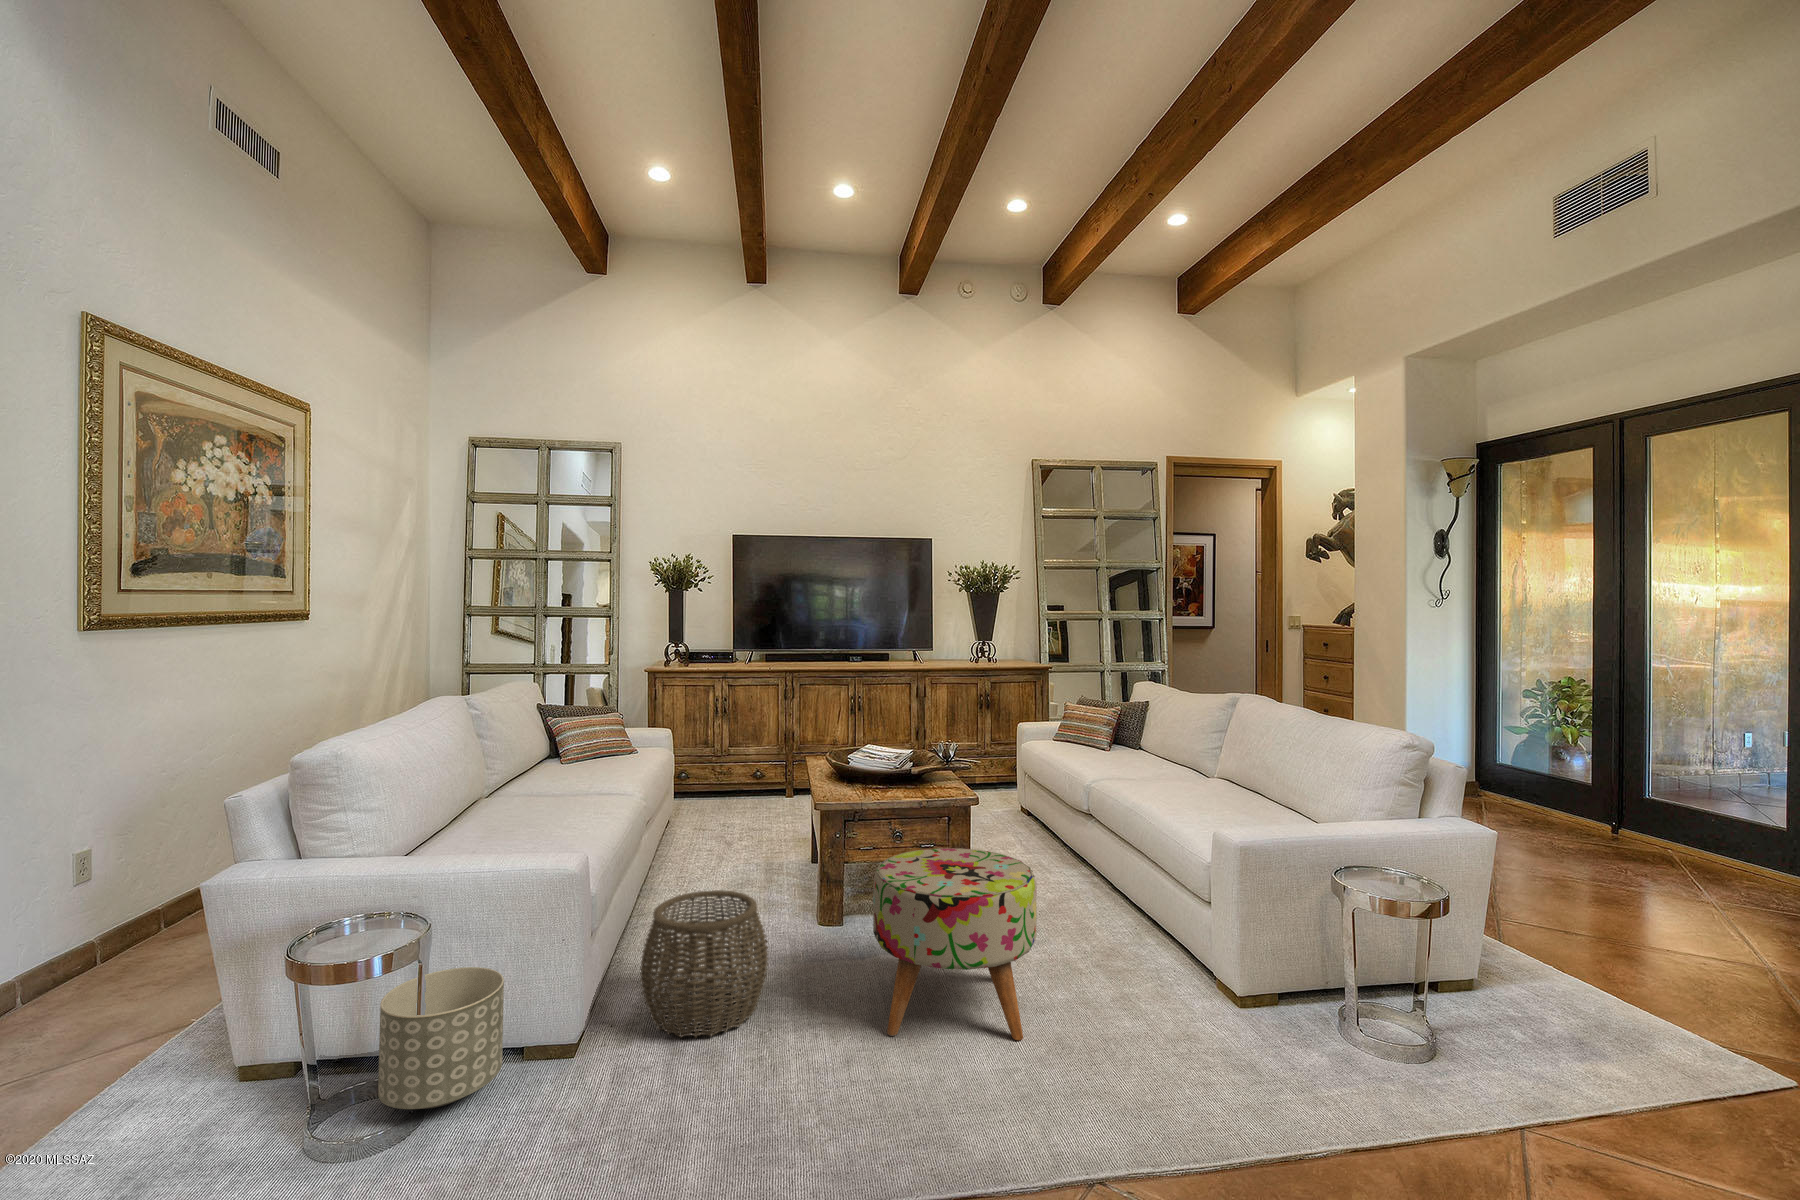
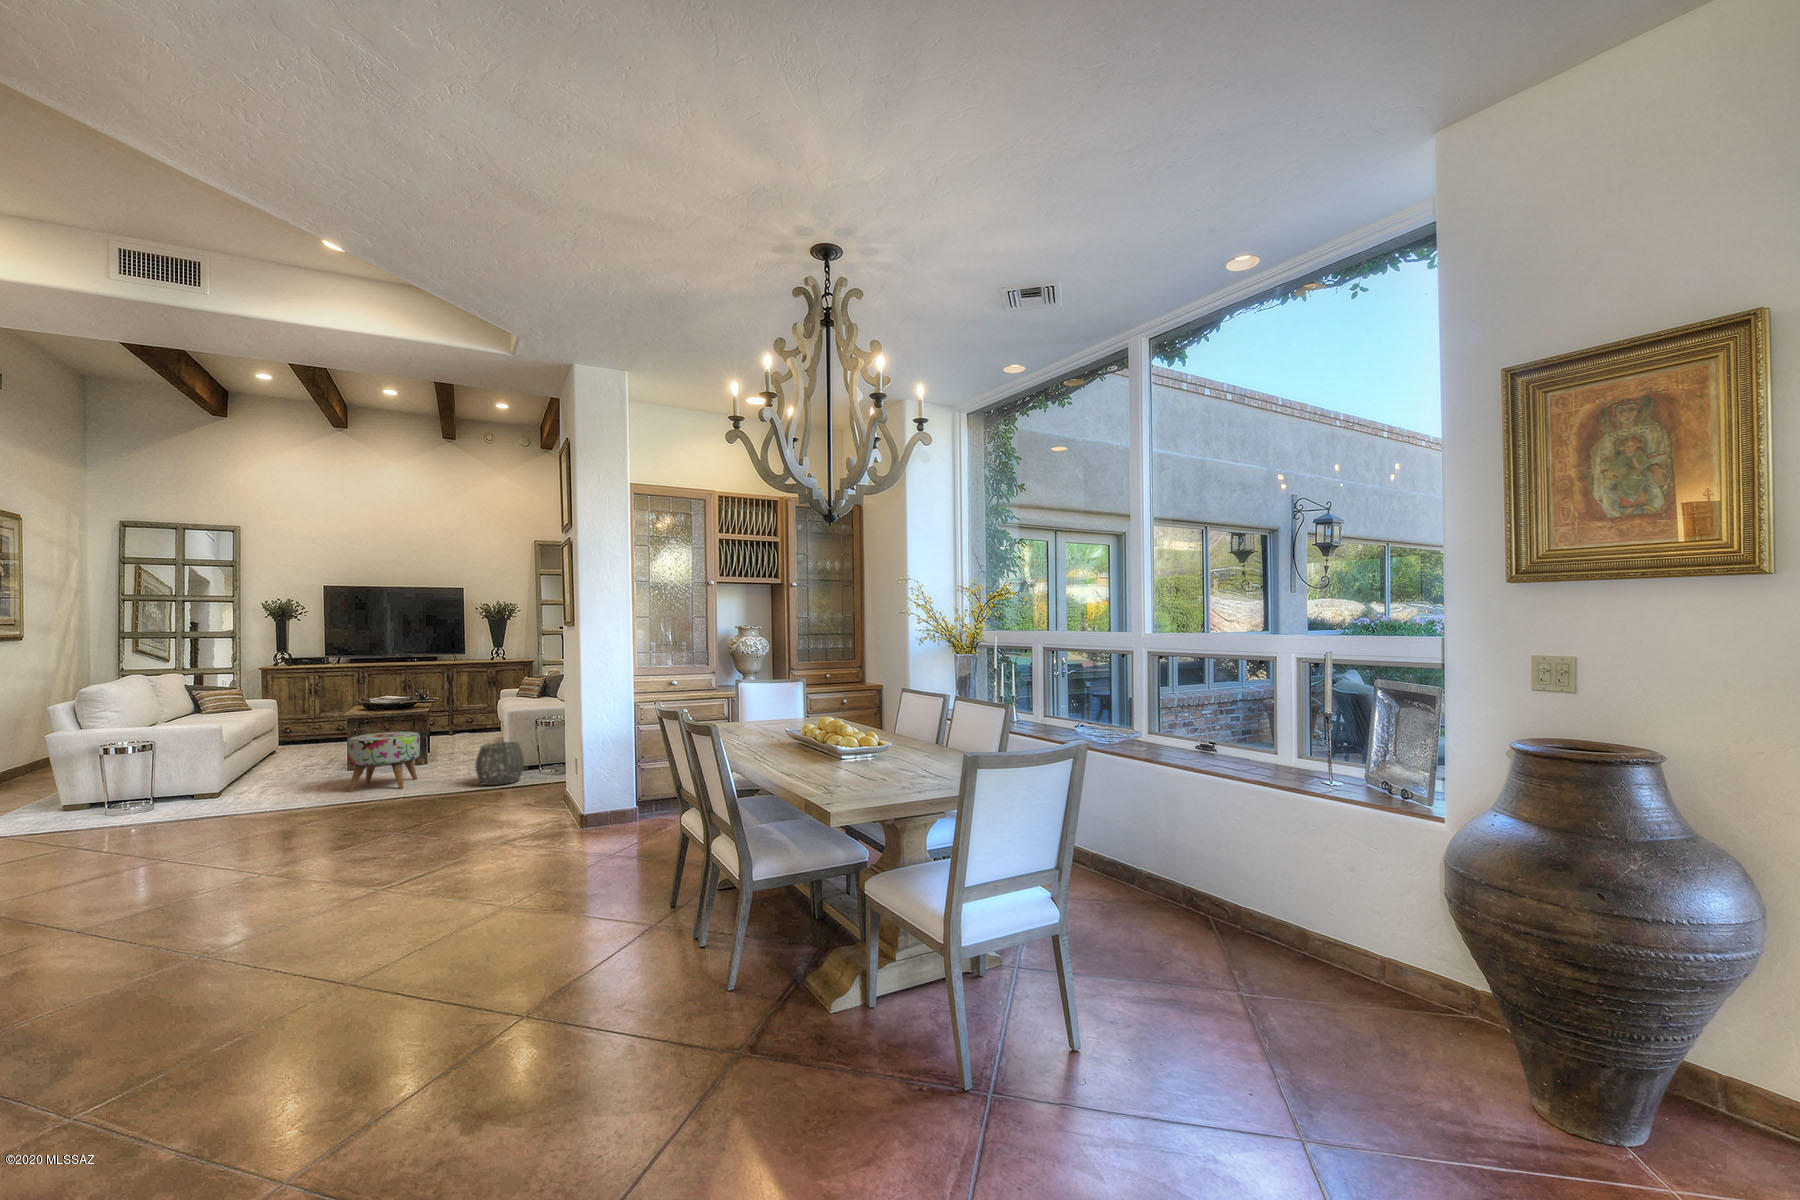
woven basket: present [640,890,768,1037] -> present [475,742,524,785]
planter: present [378,967,504,1109] -> none [121,775,176,817]

